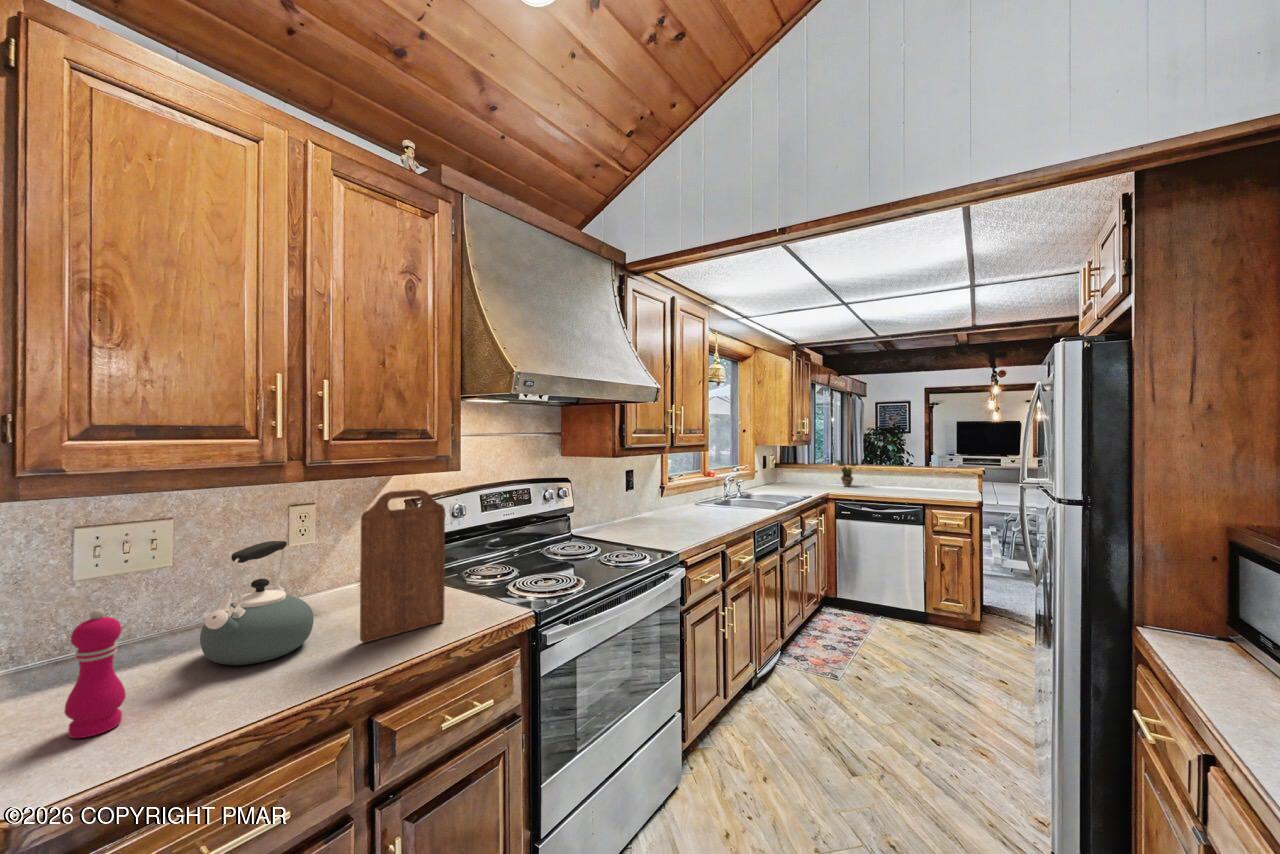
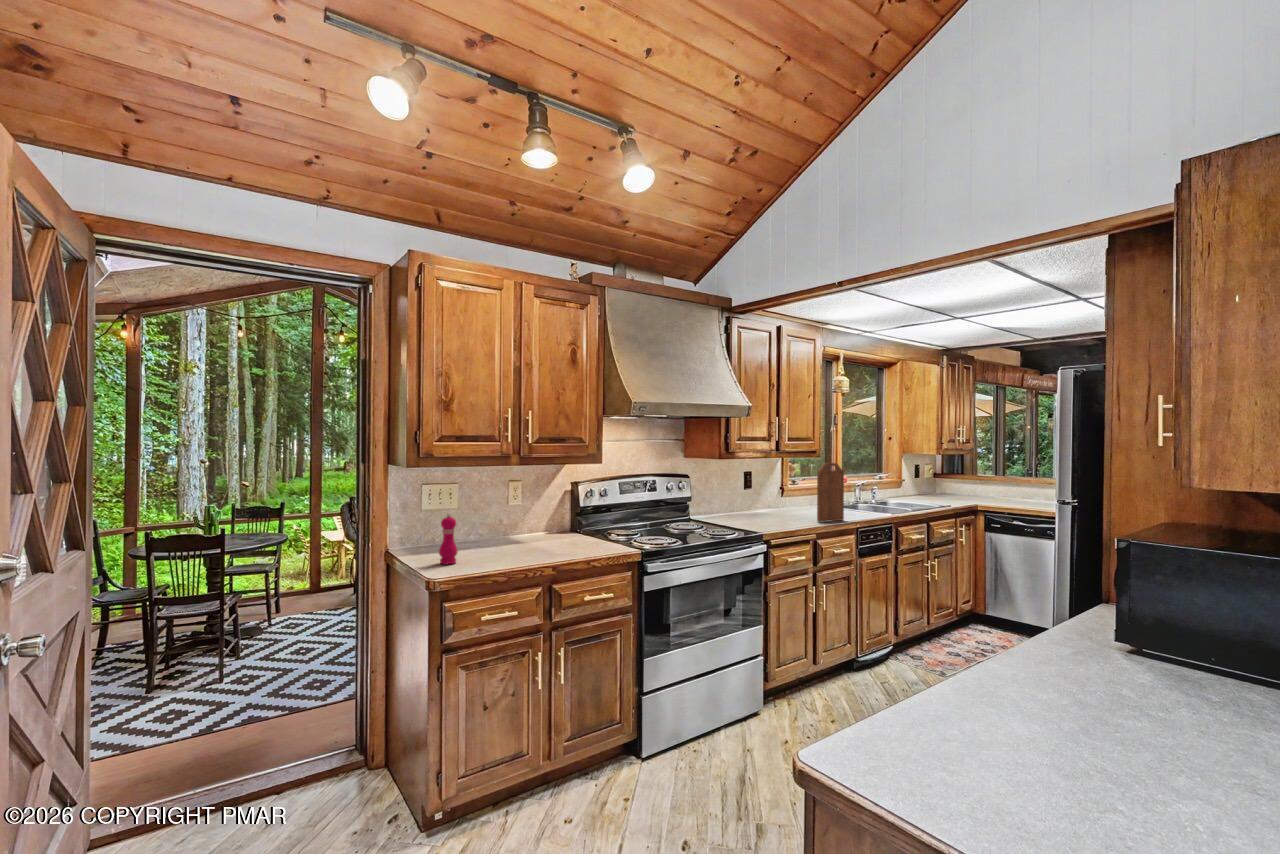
potted plant: present [836,460,857,487] -> none [1001,472,1035,501]
cutting board: present [360,489,445,643] -> present [817,463,844,522]
kettle: present [200,541,314,665] -> none [476,496,524,554]

